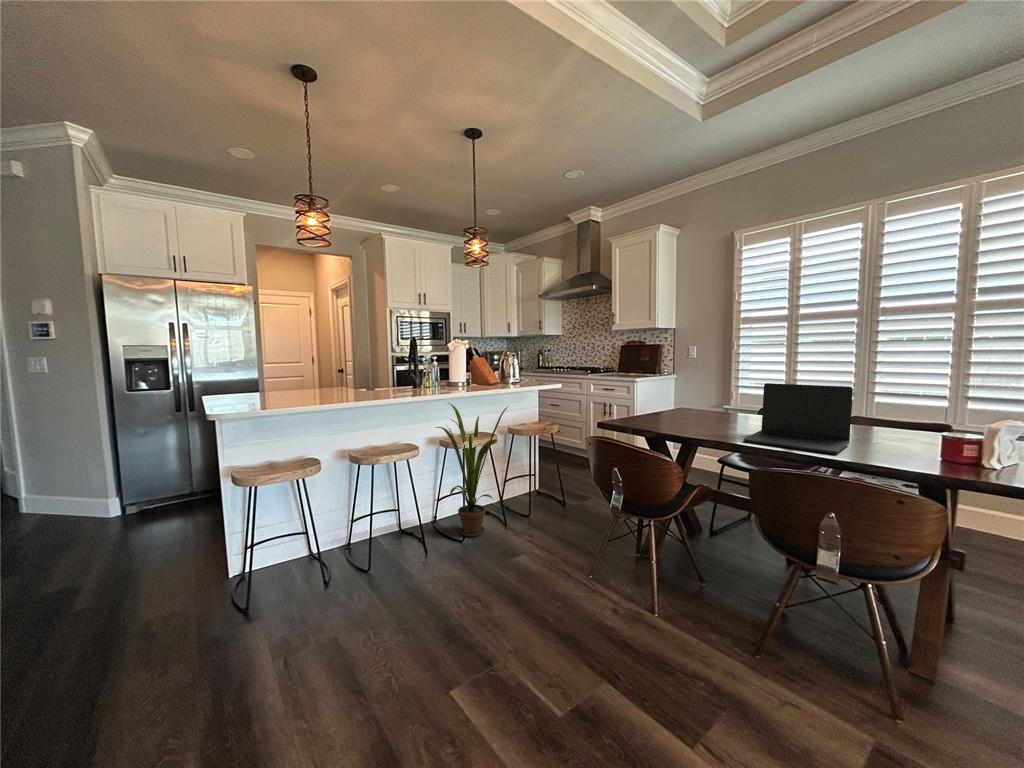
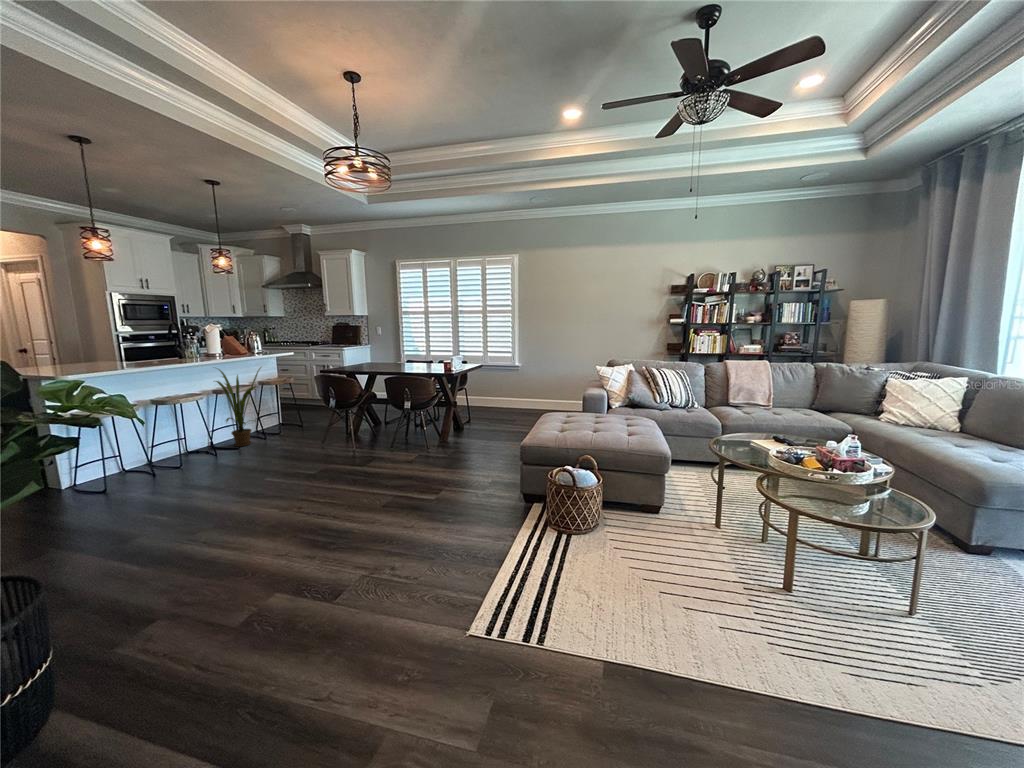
laptop: present [744,383,853,454] -> none [386,347,423,371]

